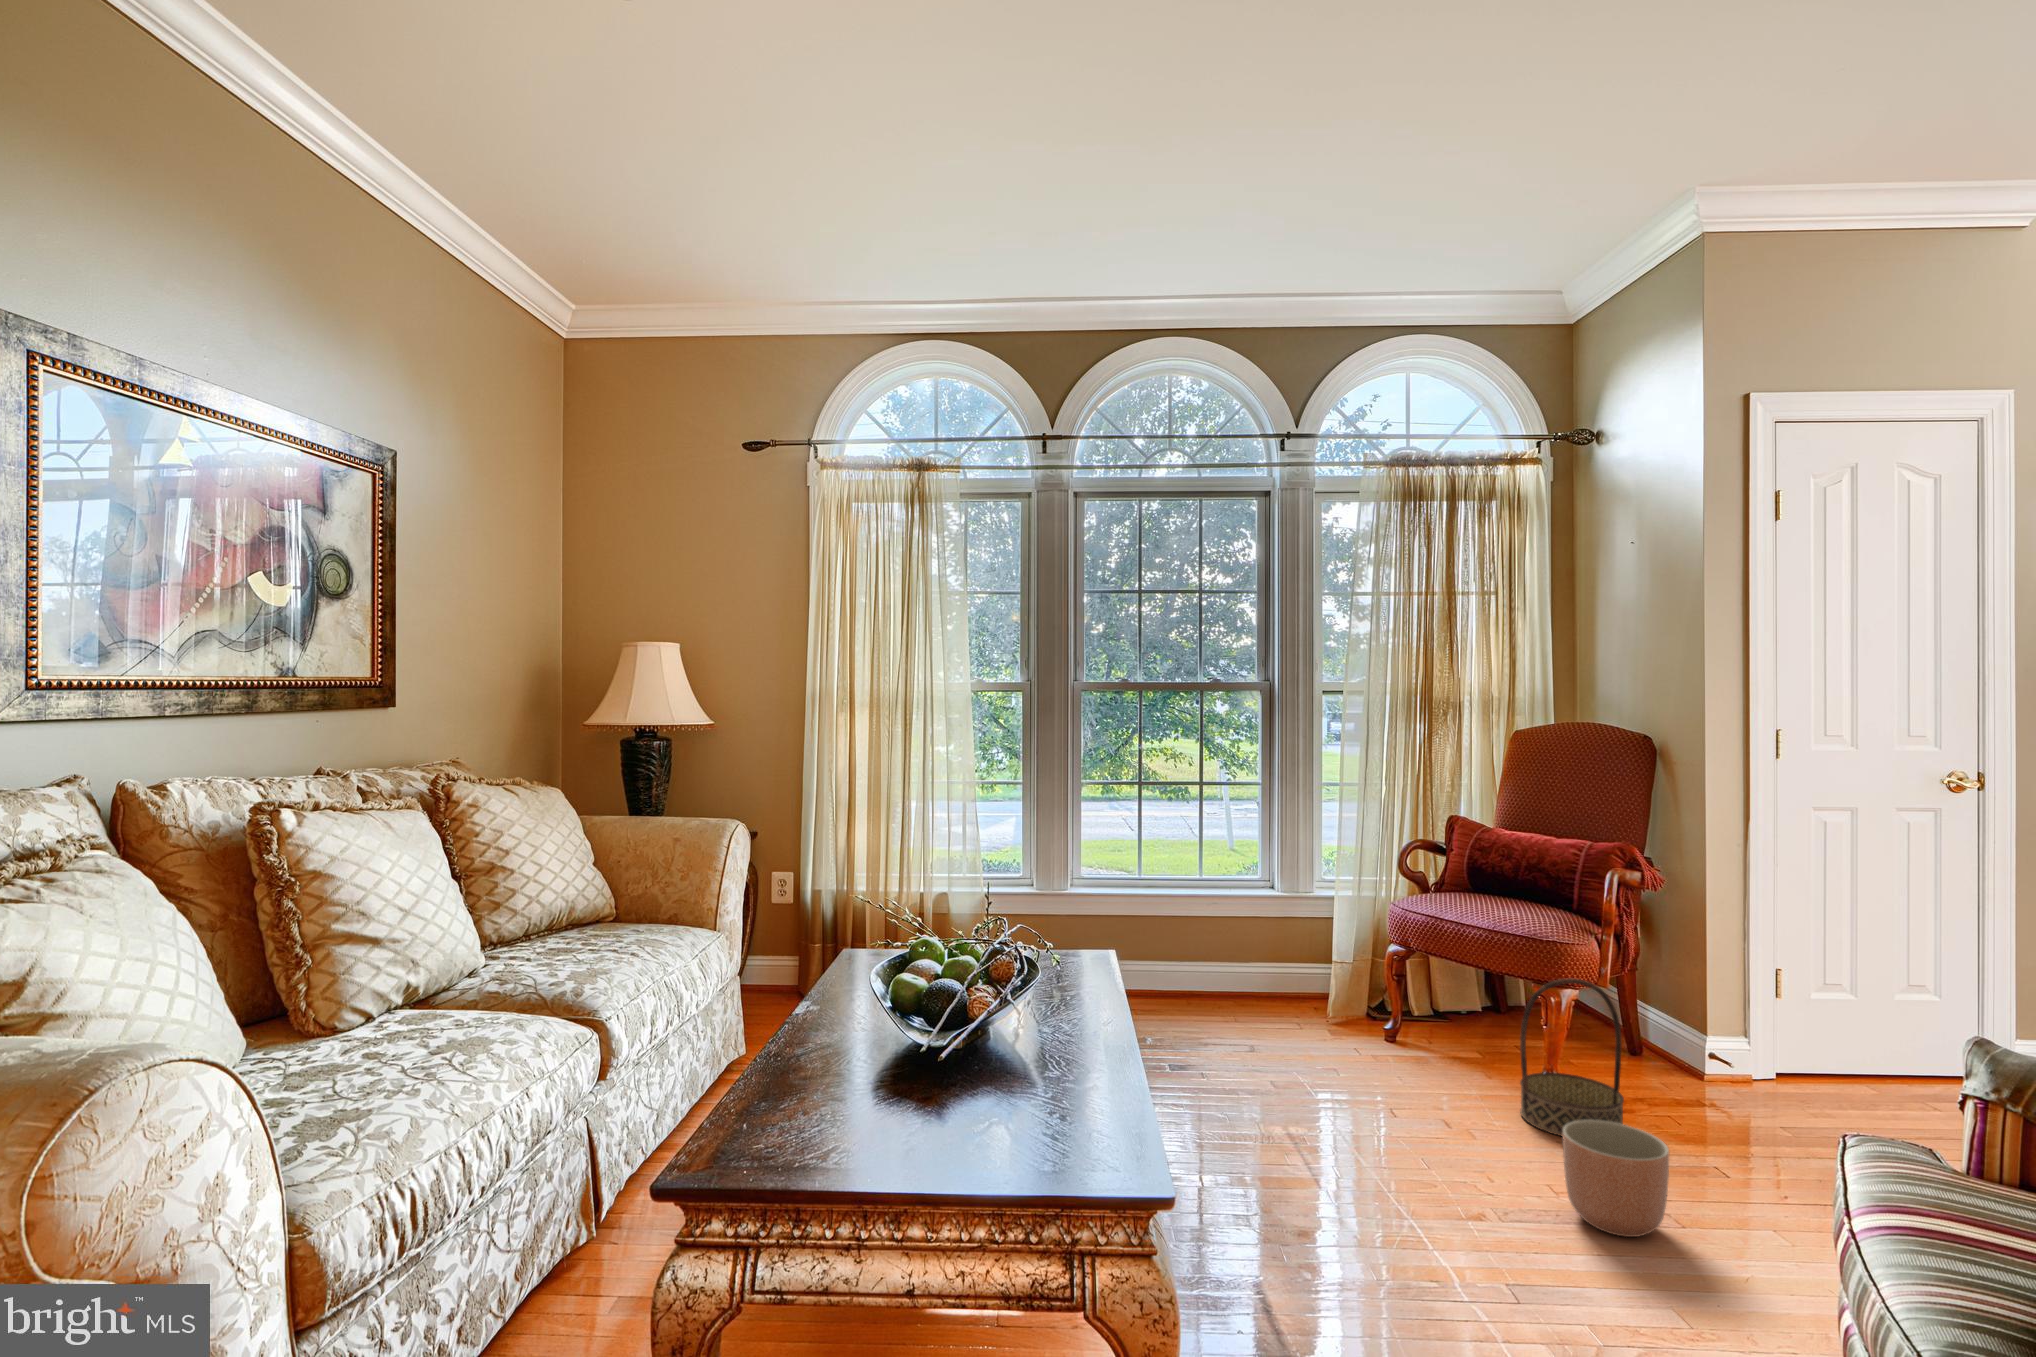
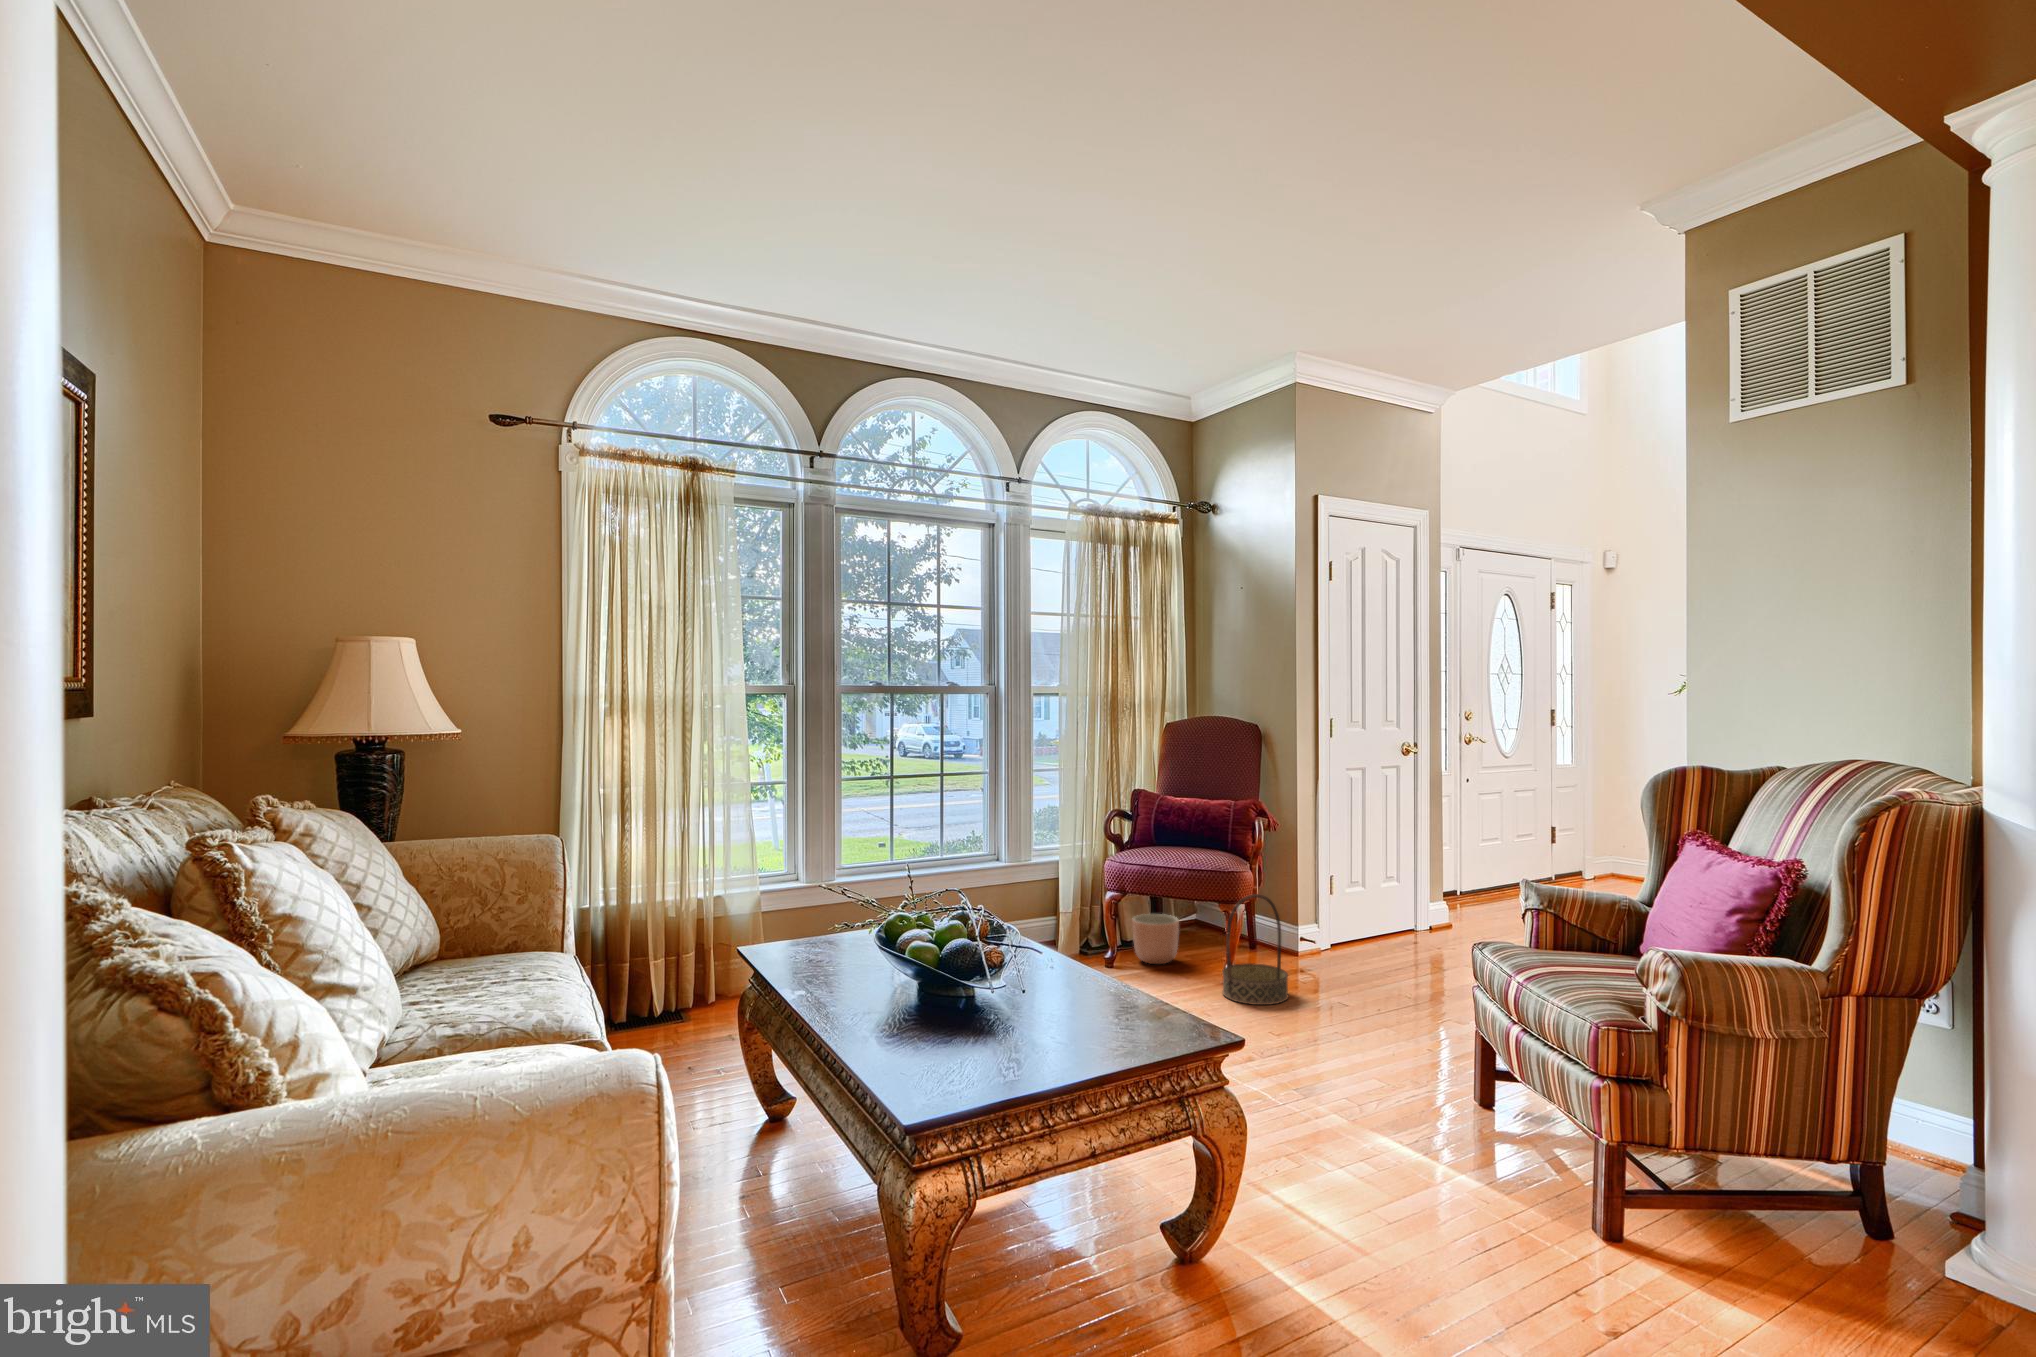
planter: present [1563,1120,1669,1237] -> present [1132,914,1179,964]

